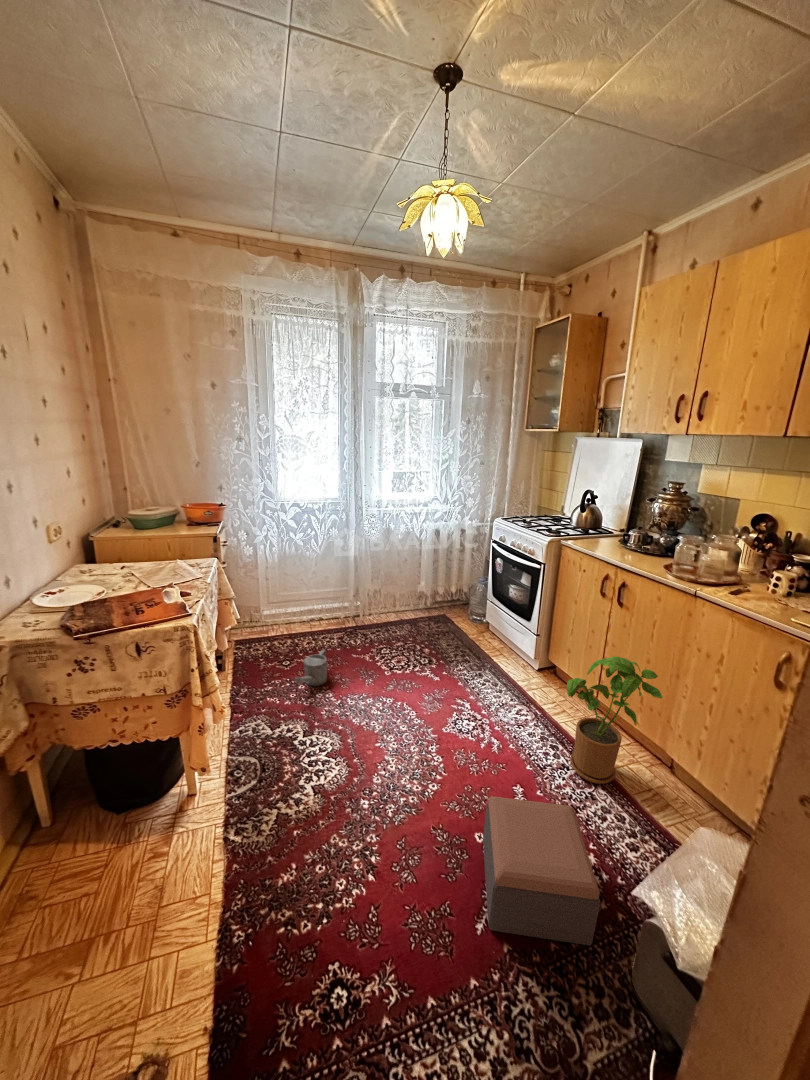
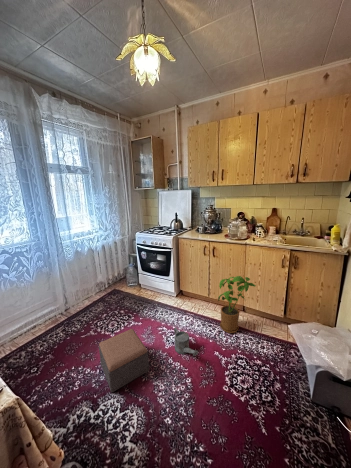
watering can: present [295,649,327,686] -> present [174,328,198,356]
footstool: present [483,797,600,945] -> present [99,329,149,392]

